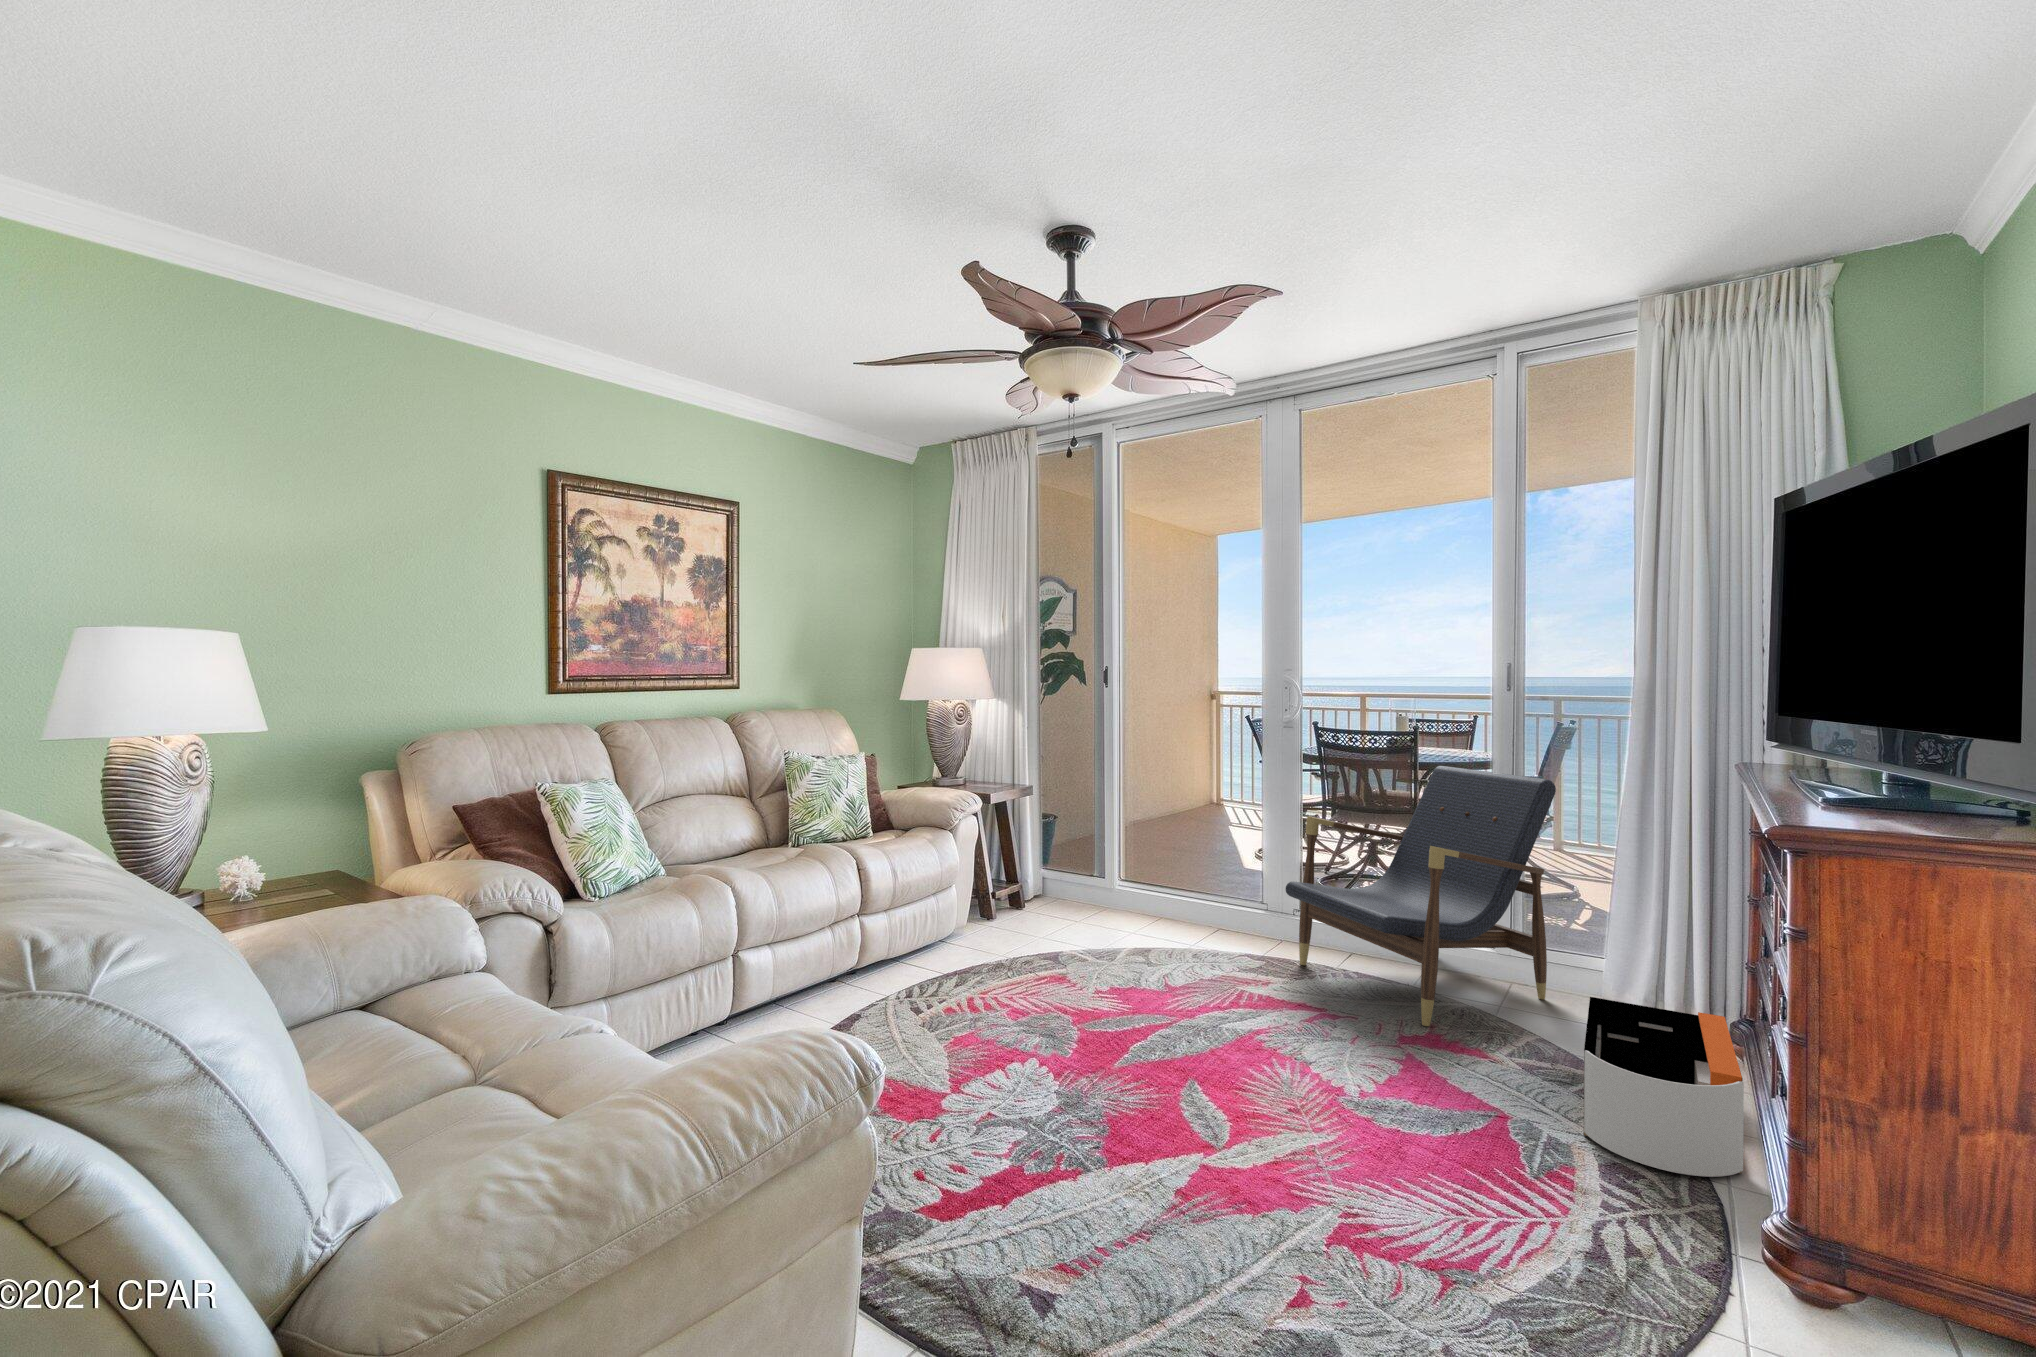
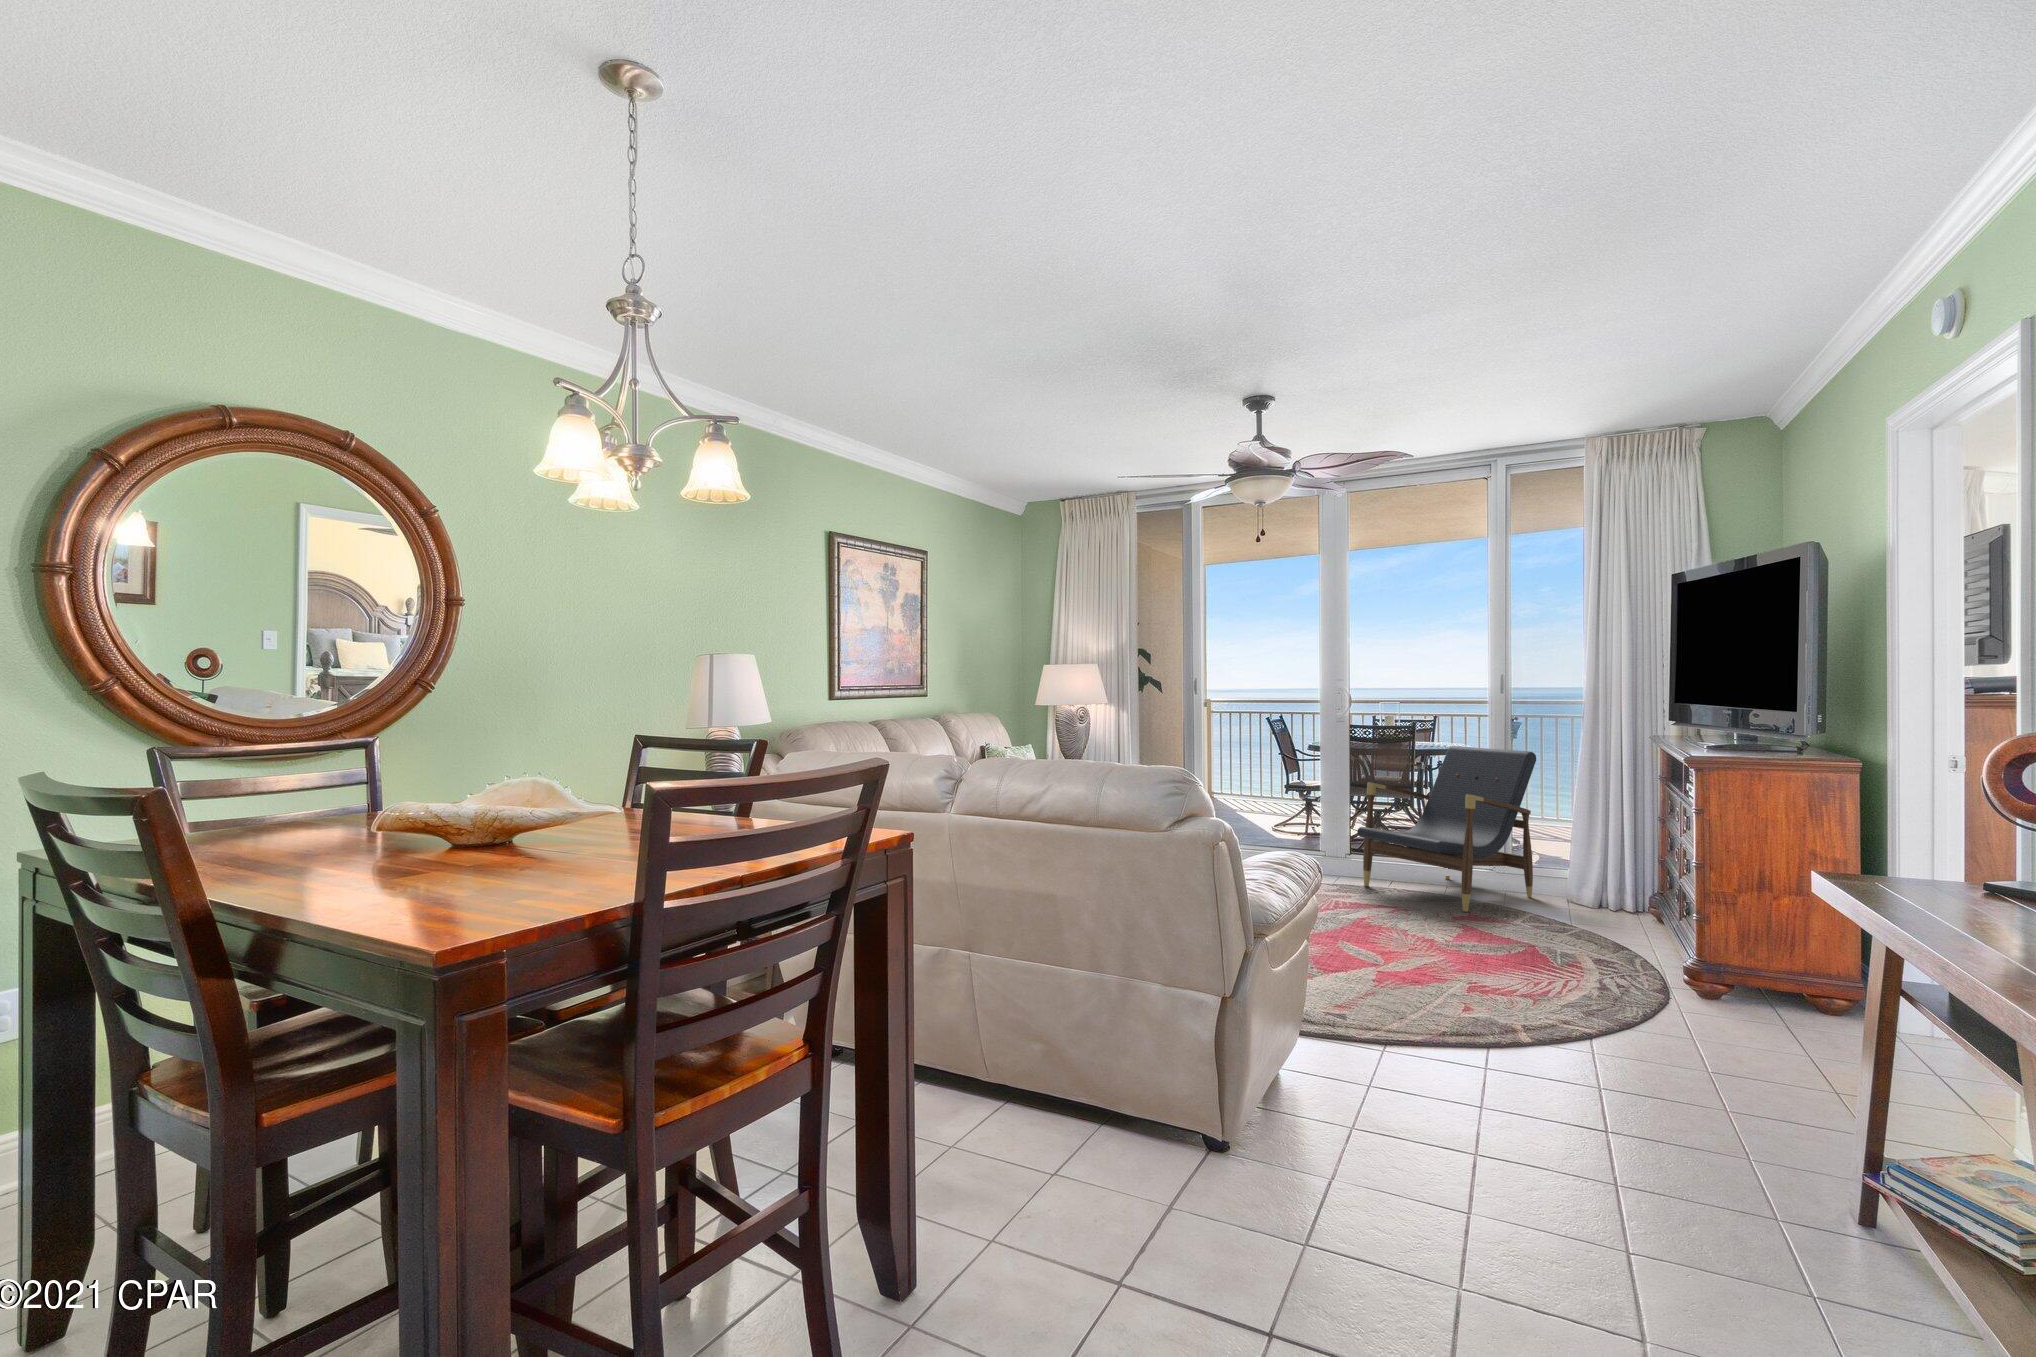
storage bin: present [1584,997,1744,1177] -> none [1572,881,1667,961]

